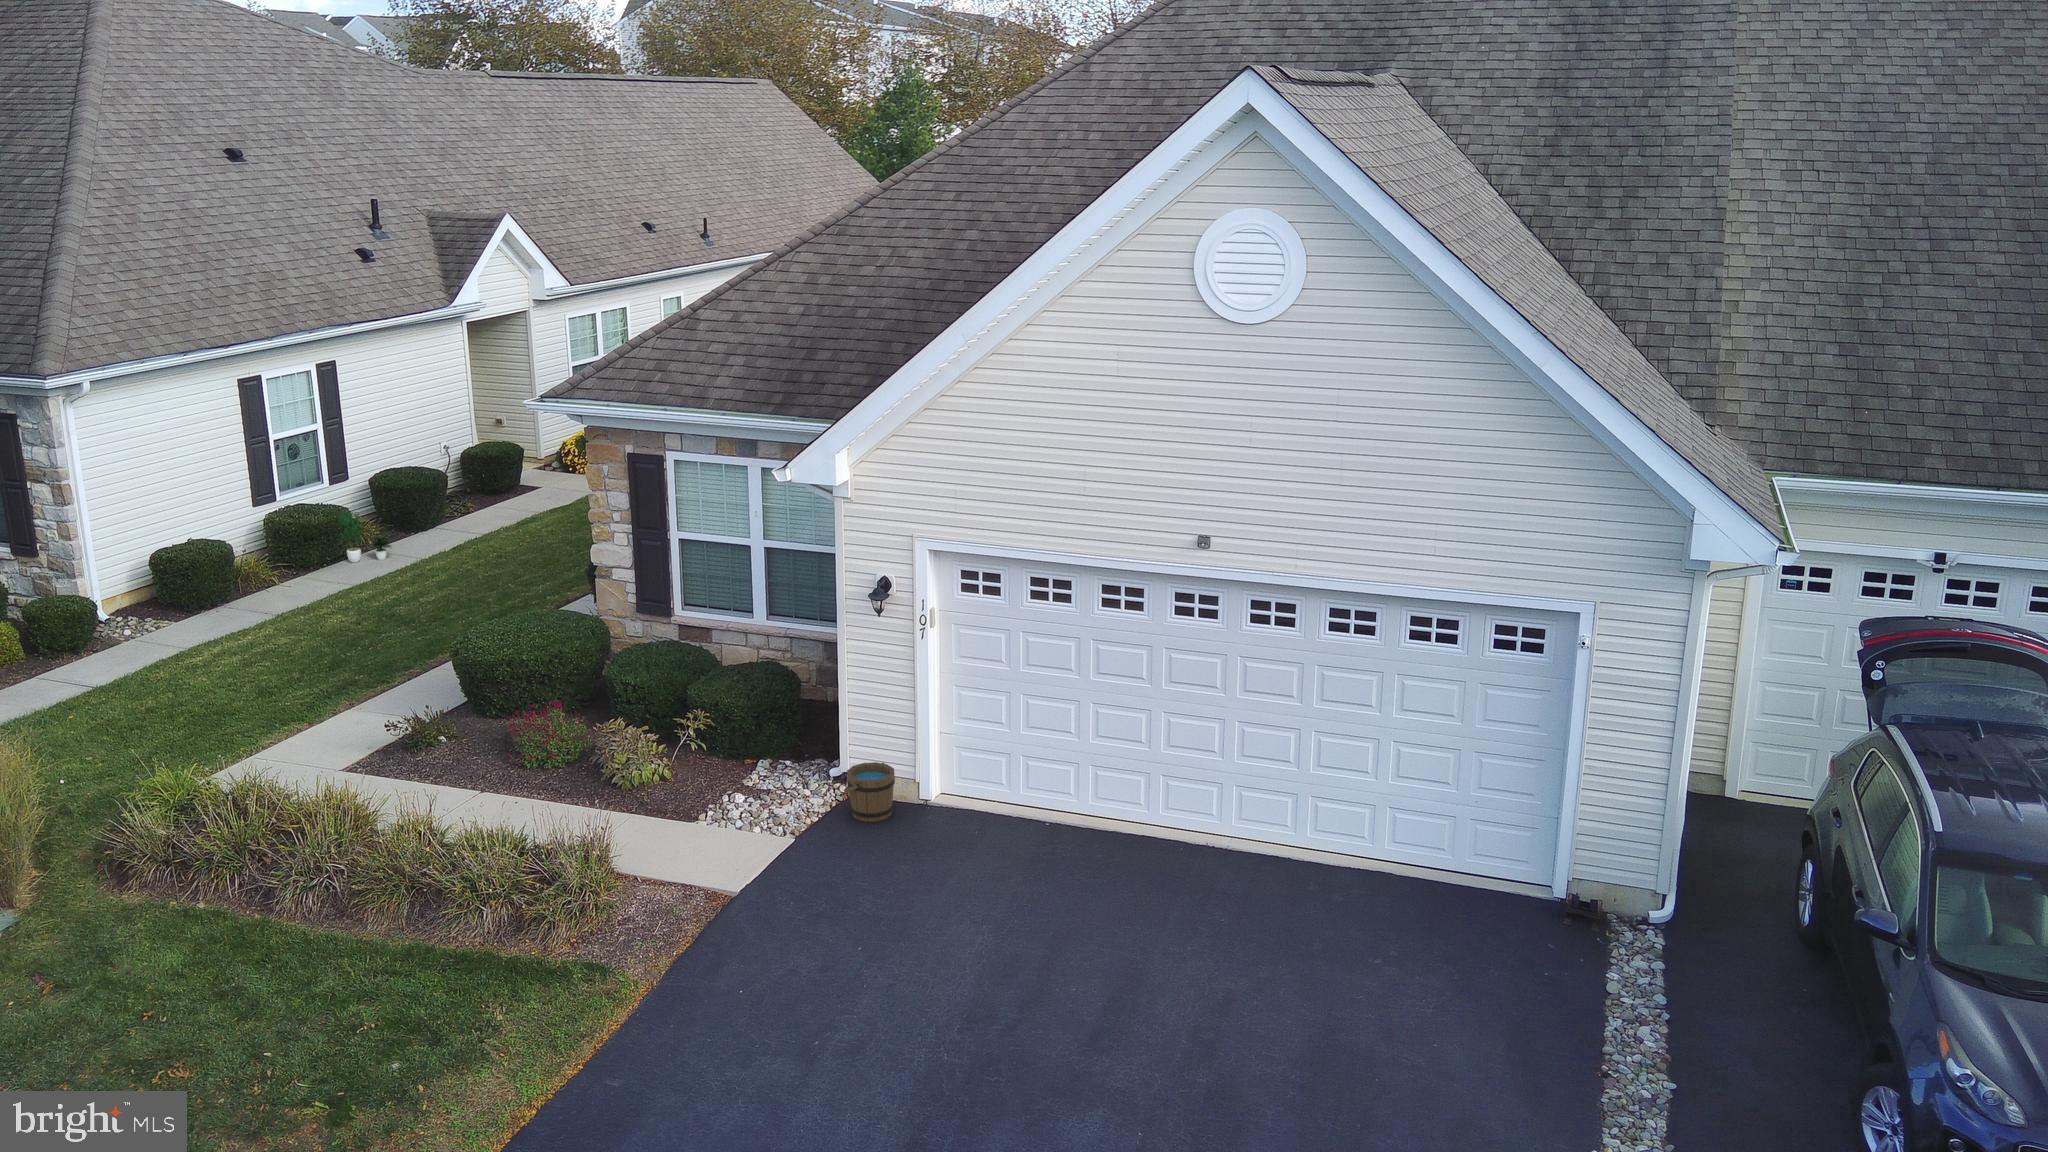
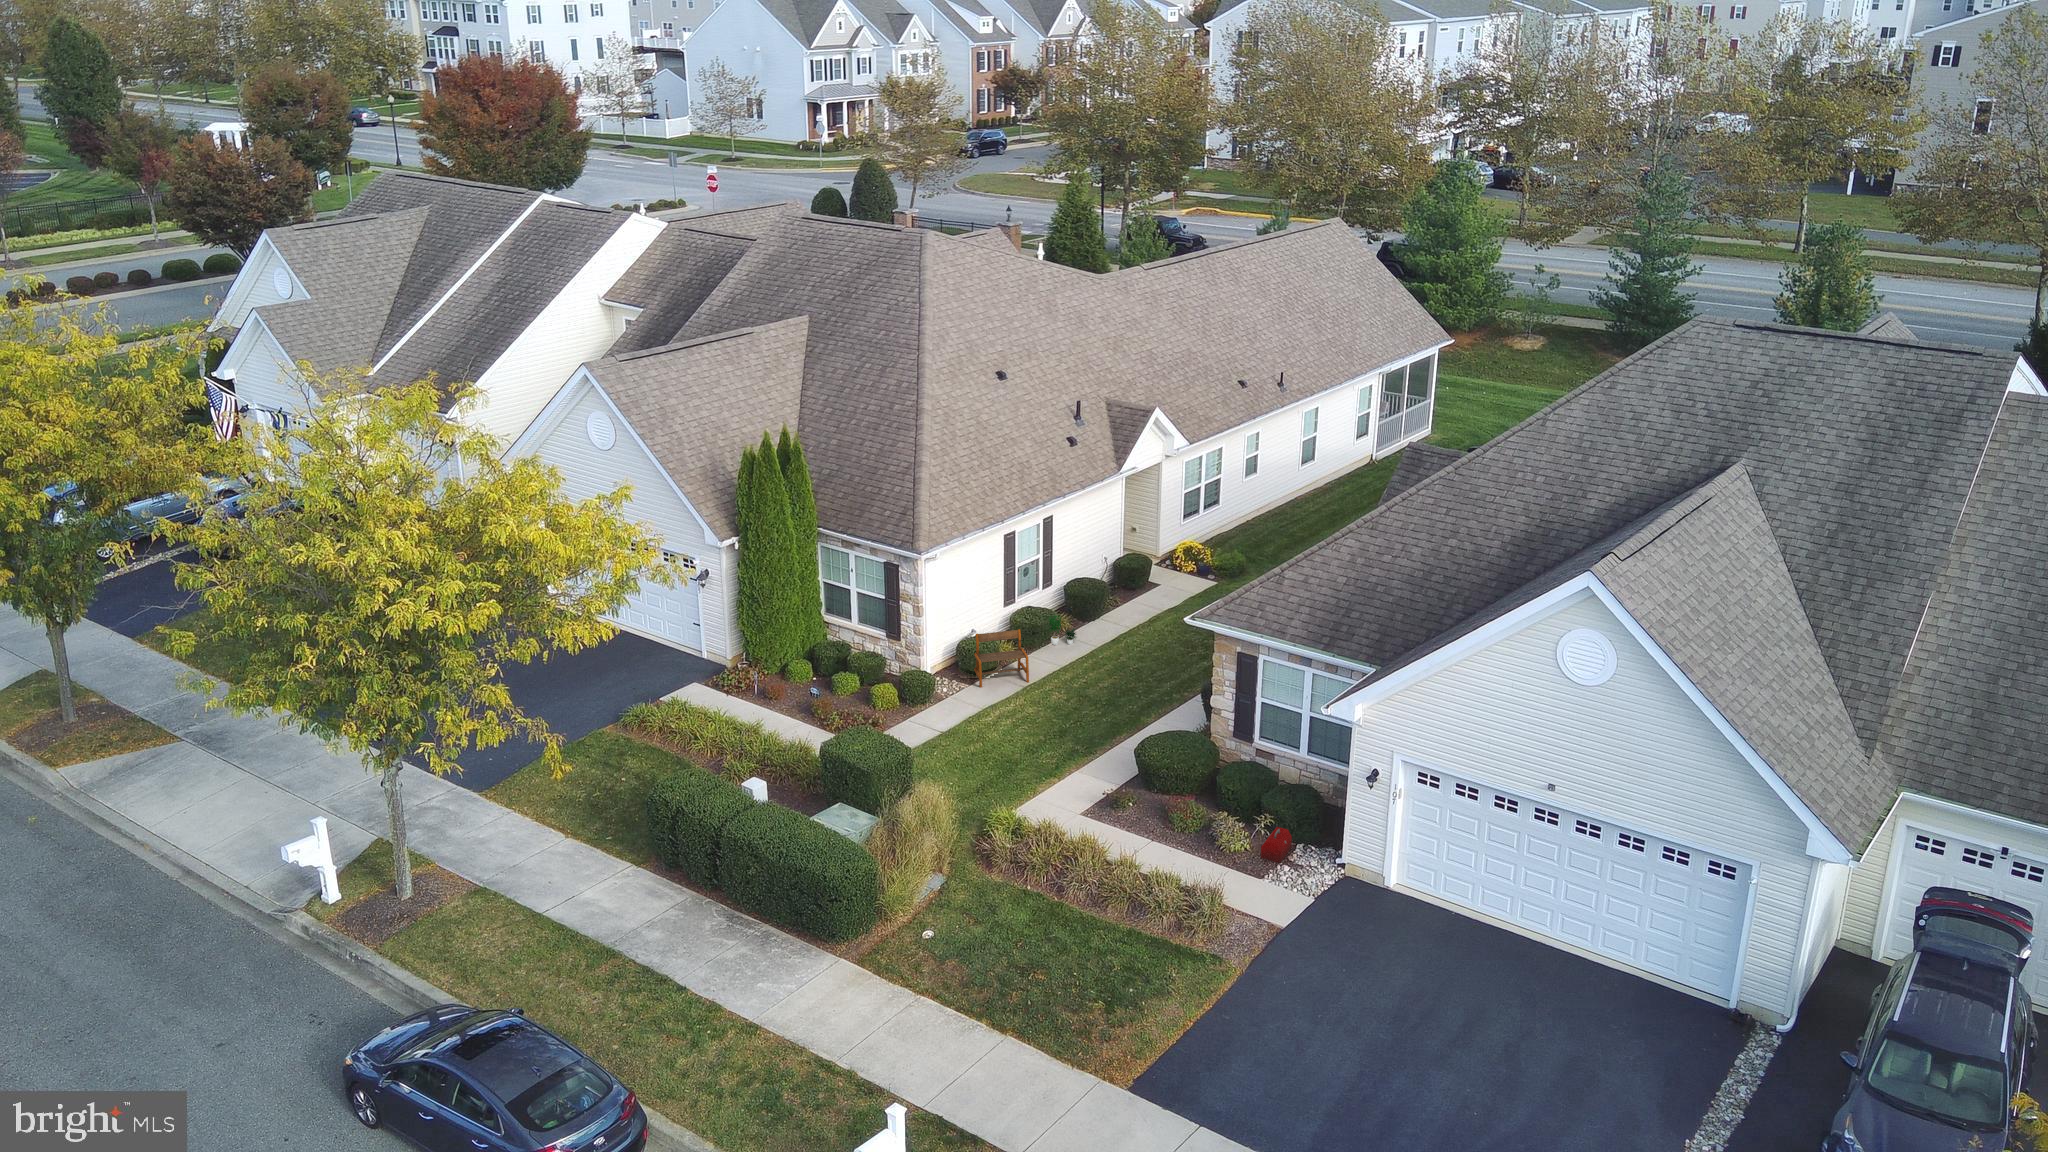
bench: none [185,521,295,623] -> present [974,629,1029,688]
toolbox: none [691,736,749,797] -> present [1261,827,1292,863]
bucket: present [844,762,895,822] -> none [1342,859,1371,893]

